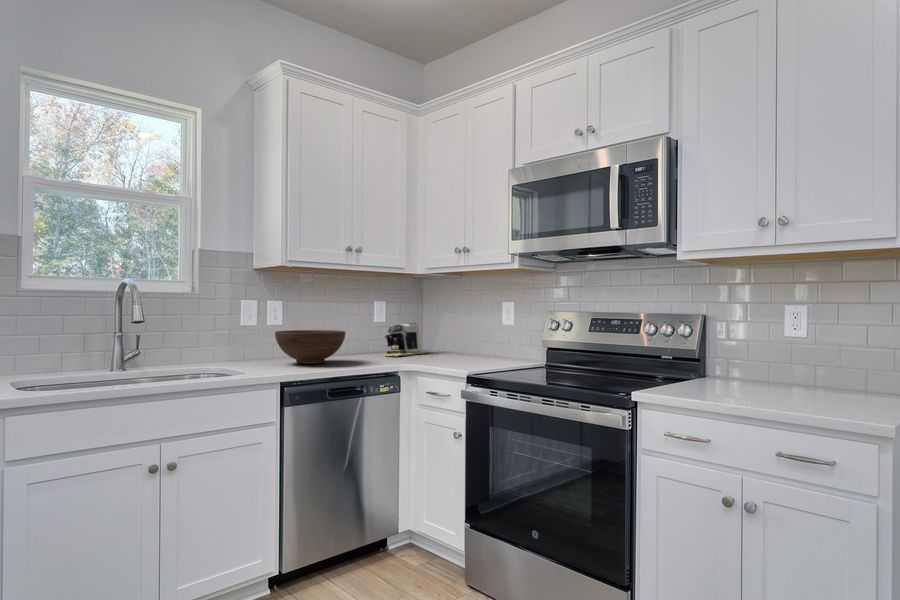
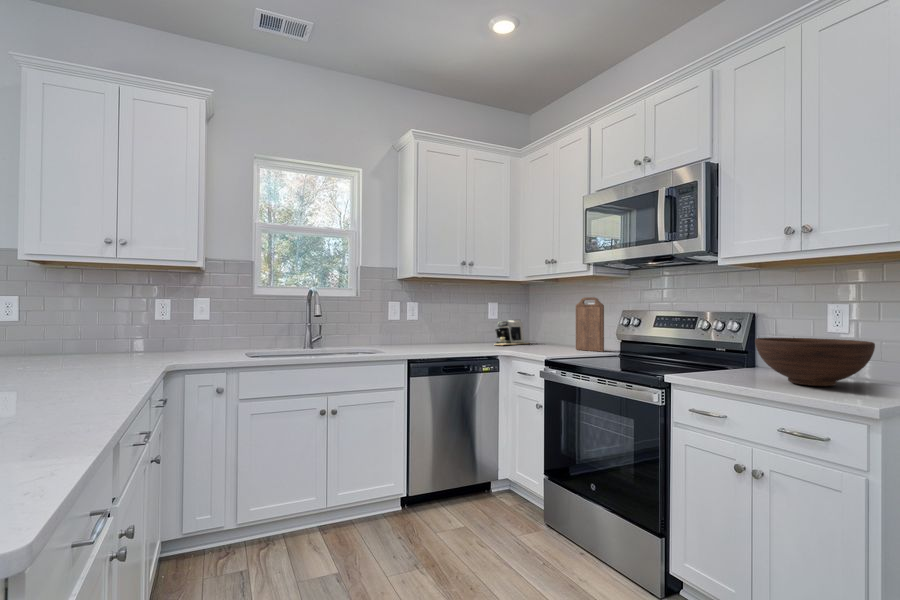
cutting board: none [491,296,527,362] -> present [576,297,604,352]
fruit bowl: present [275,330,346,364] -> present [755,338,875,386]

